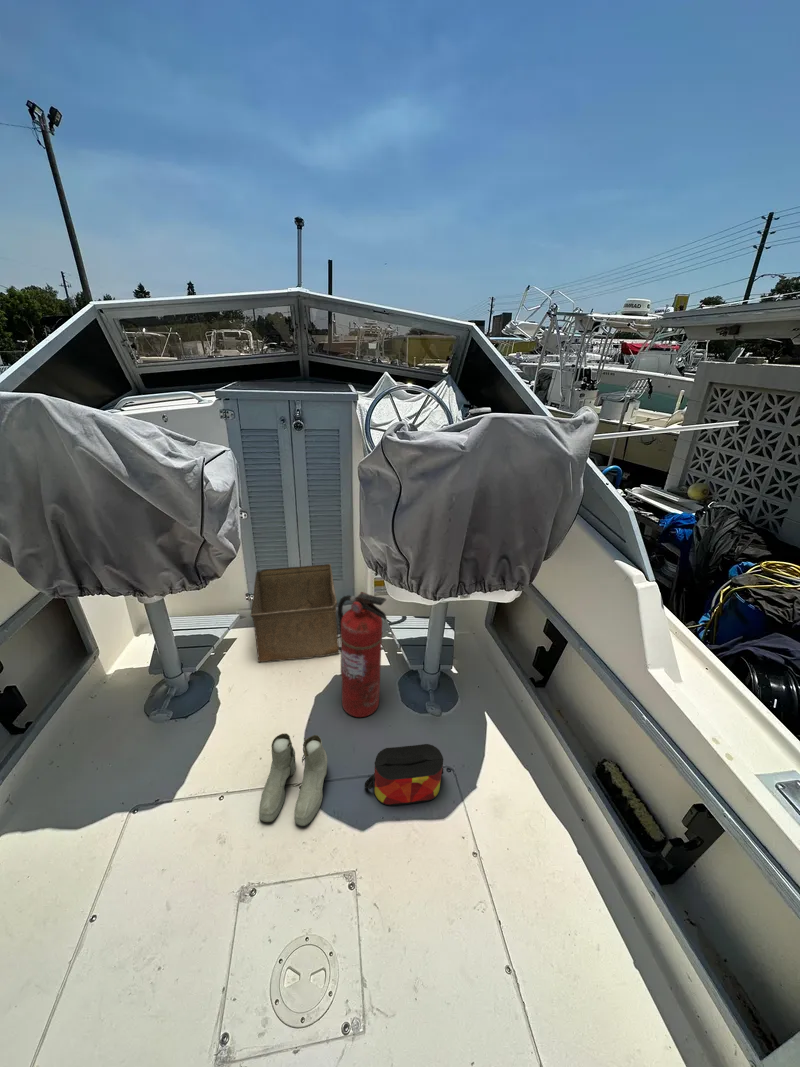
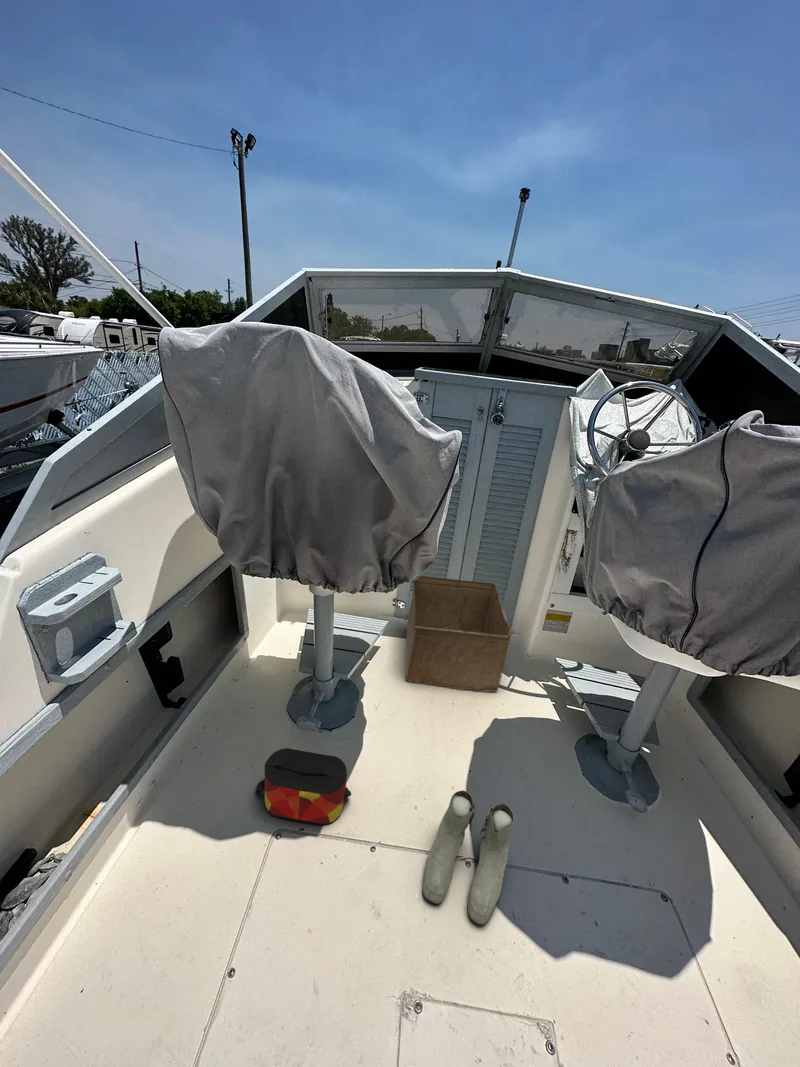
fire extinguisher: present [338,592,387,717] -> none [508,630,615,784]
bag: present [365,744,444,806] -> present [256,748,351,825]

